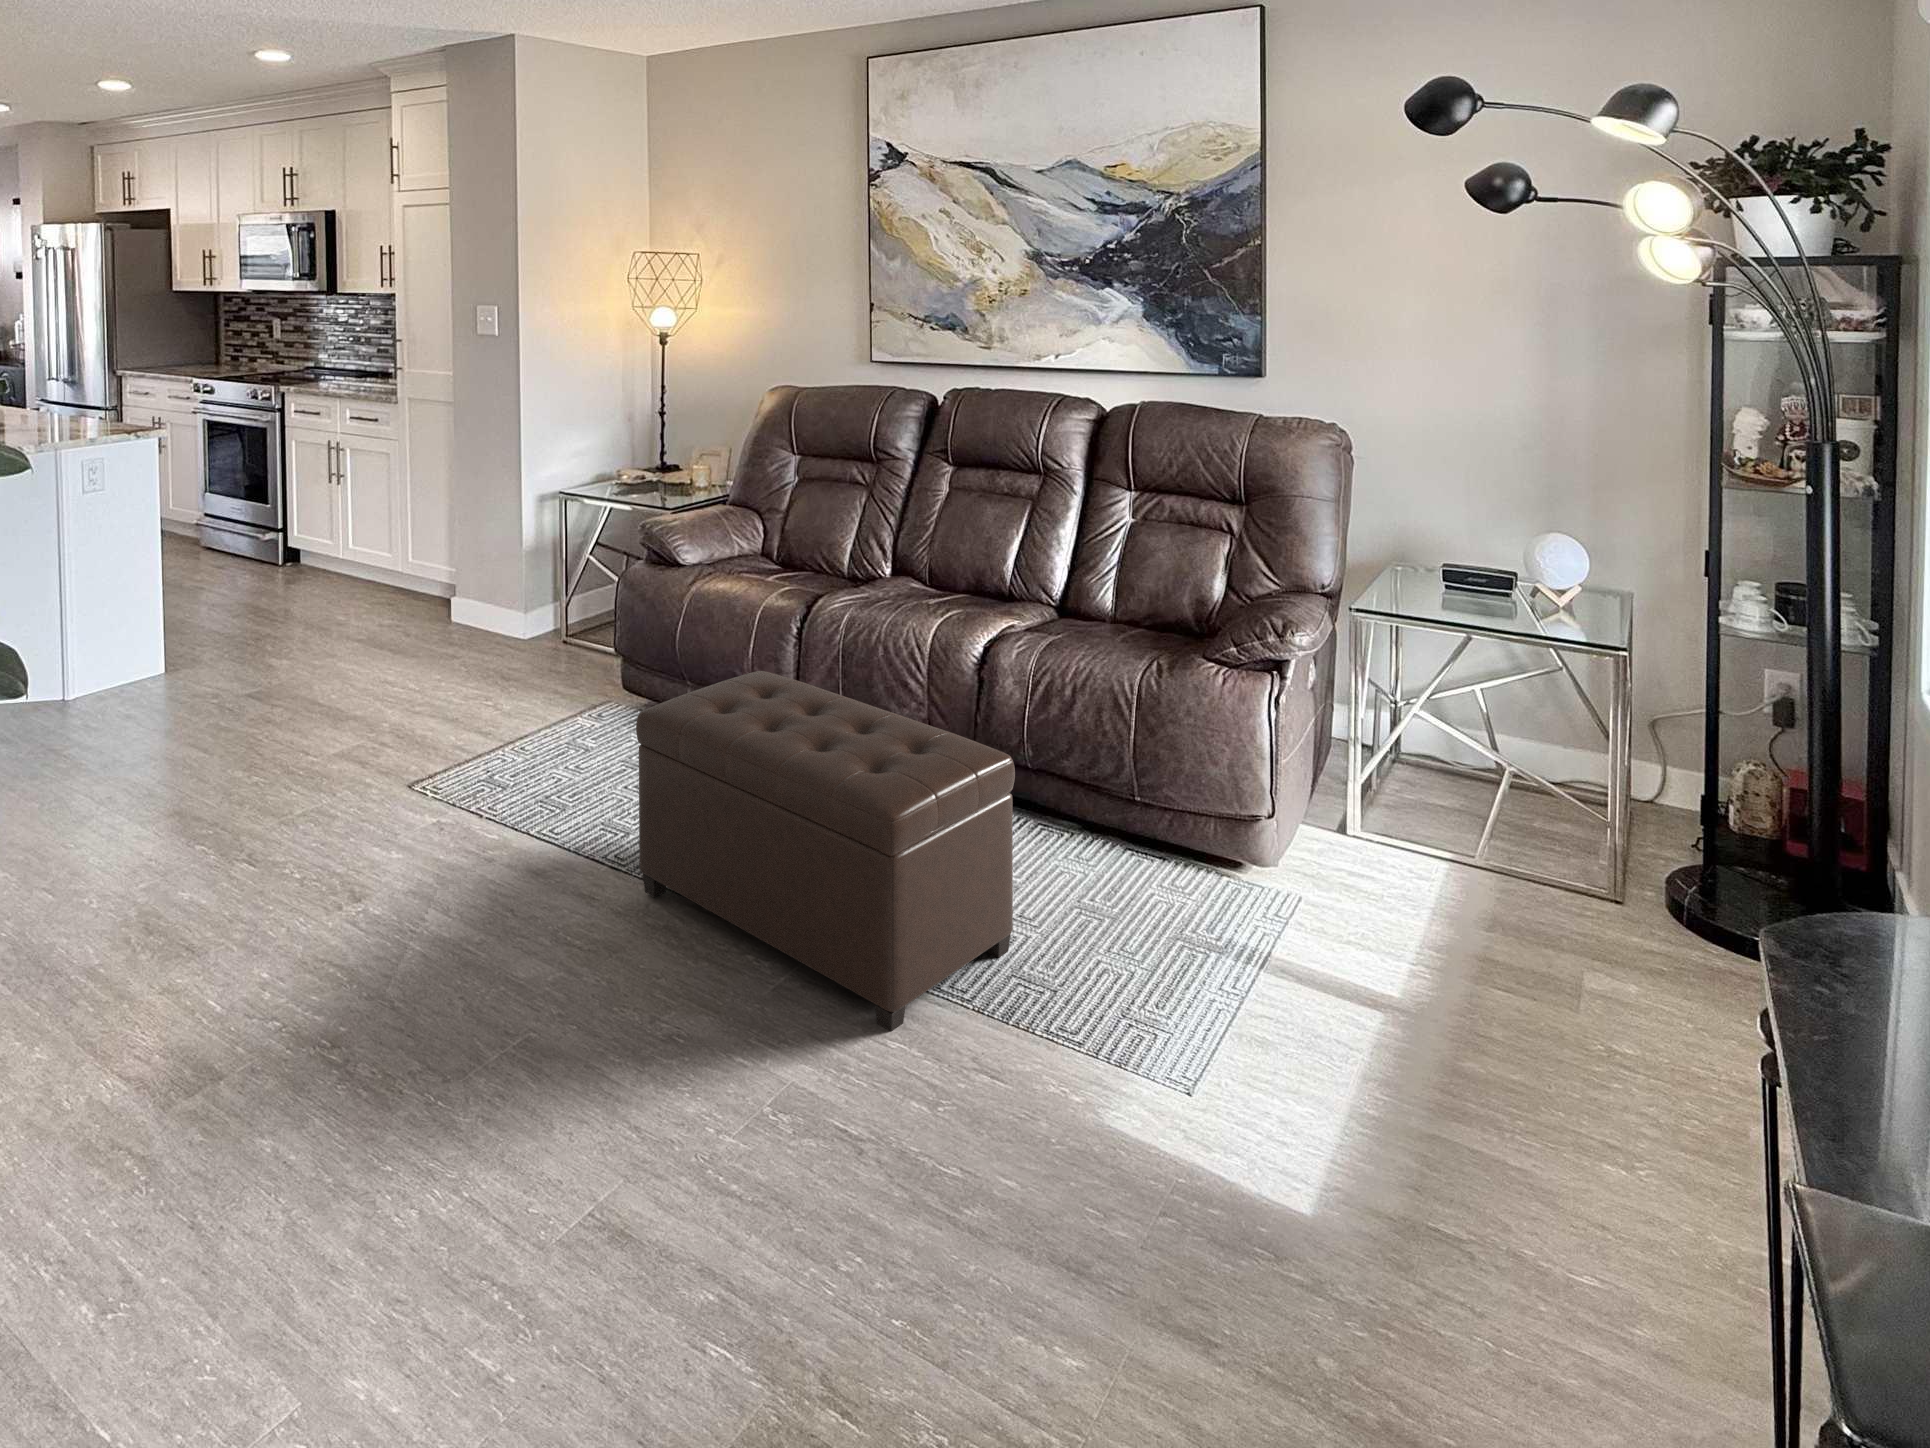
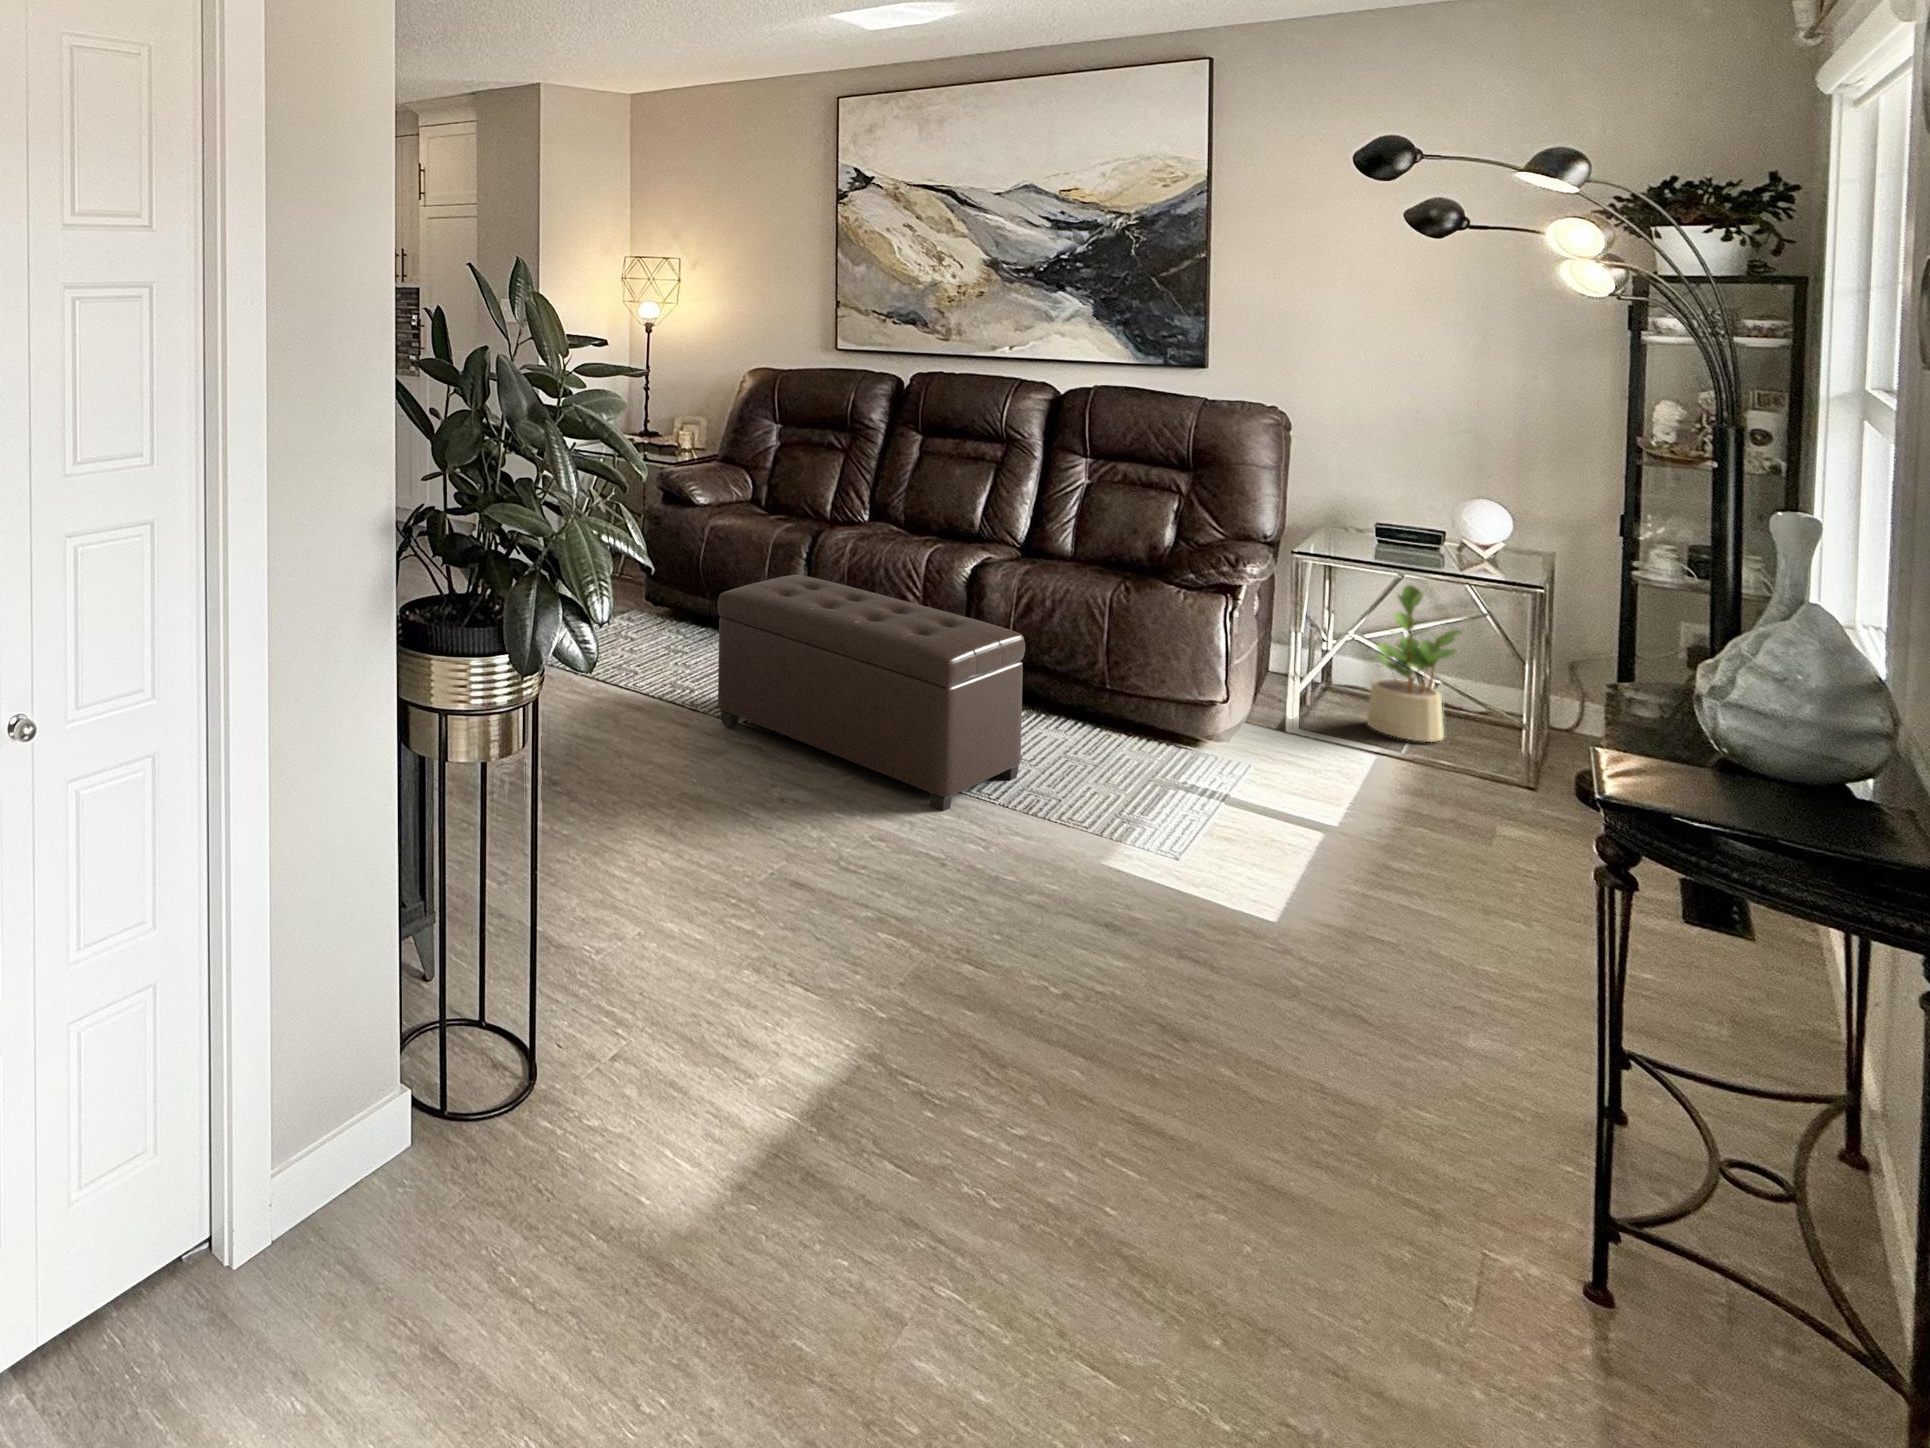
potted plant: none [1438,640,1540,834] -> present [1367,585,1462,742]

